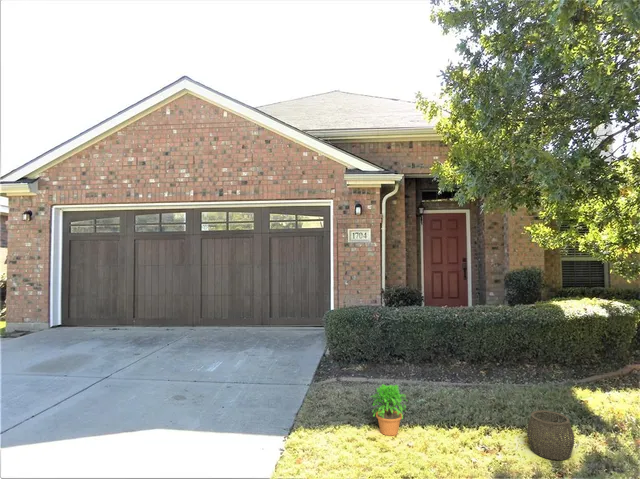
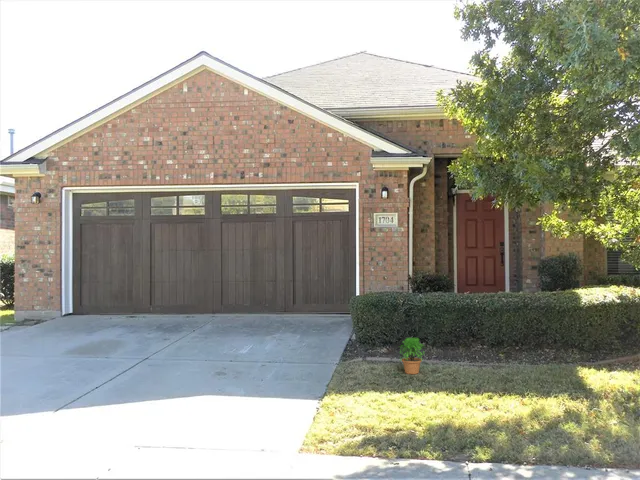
woven basket: present [527,410,575,460] -> none [511,353,542,383]

